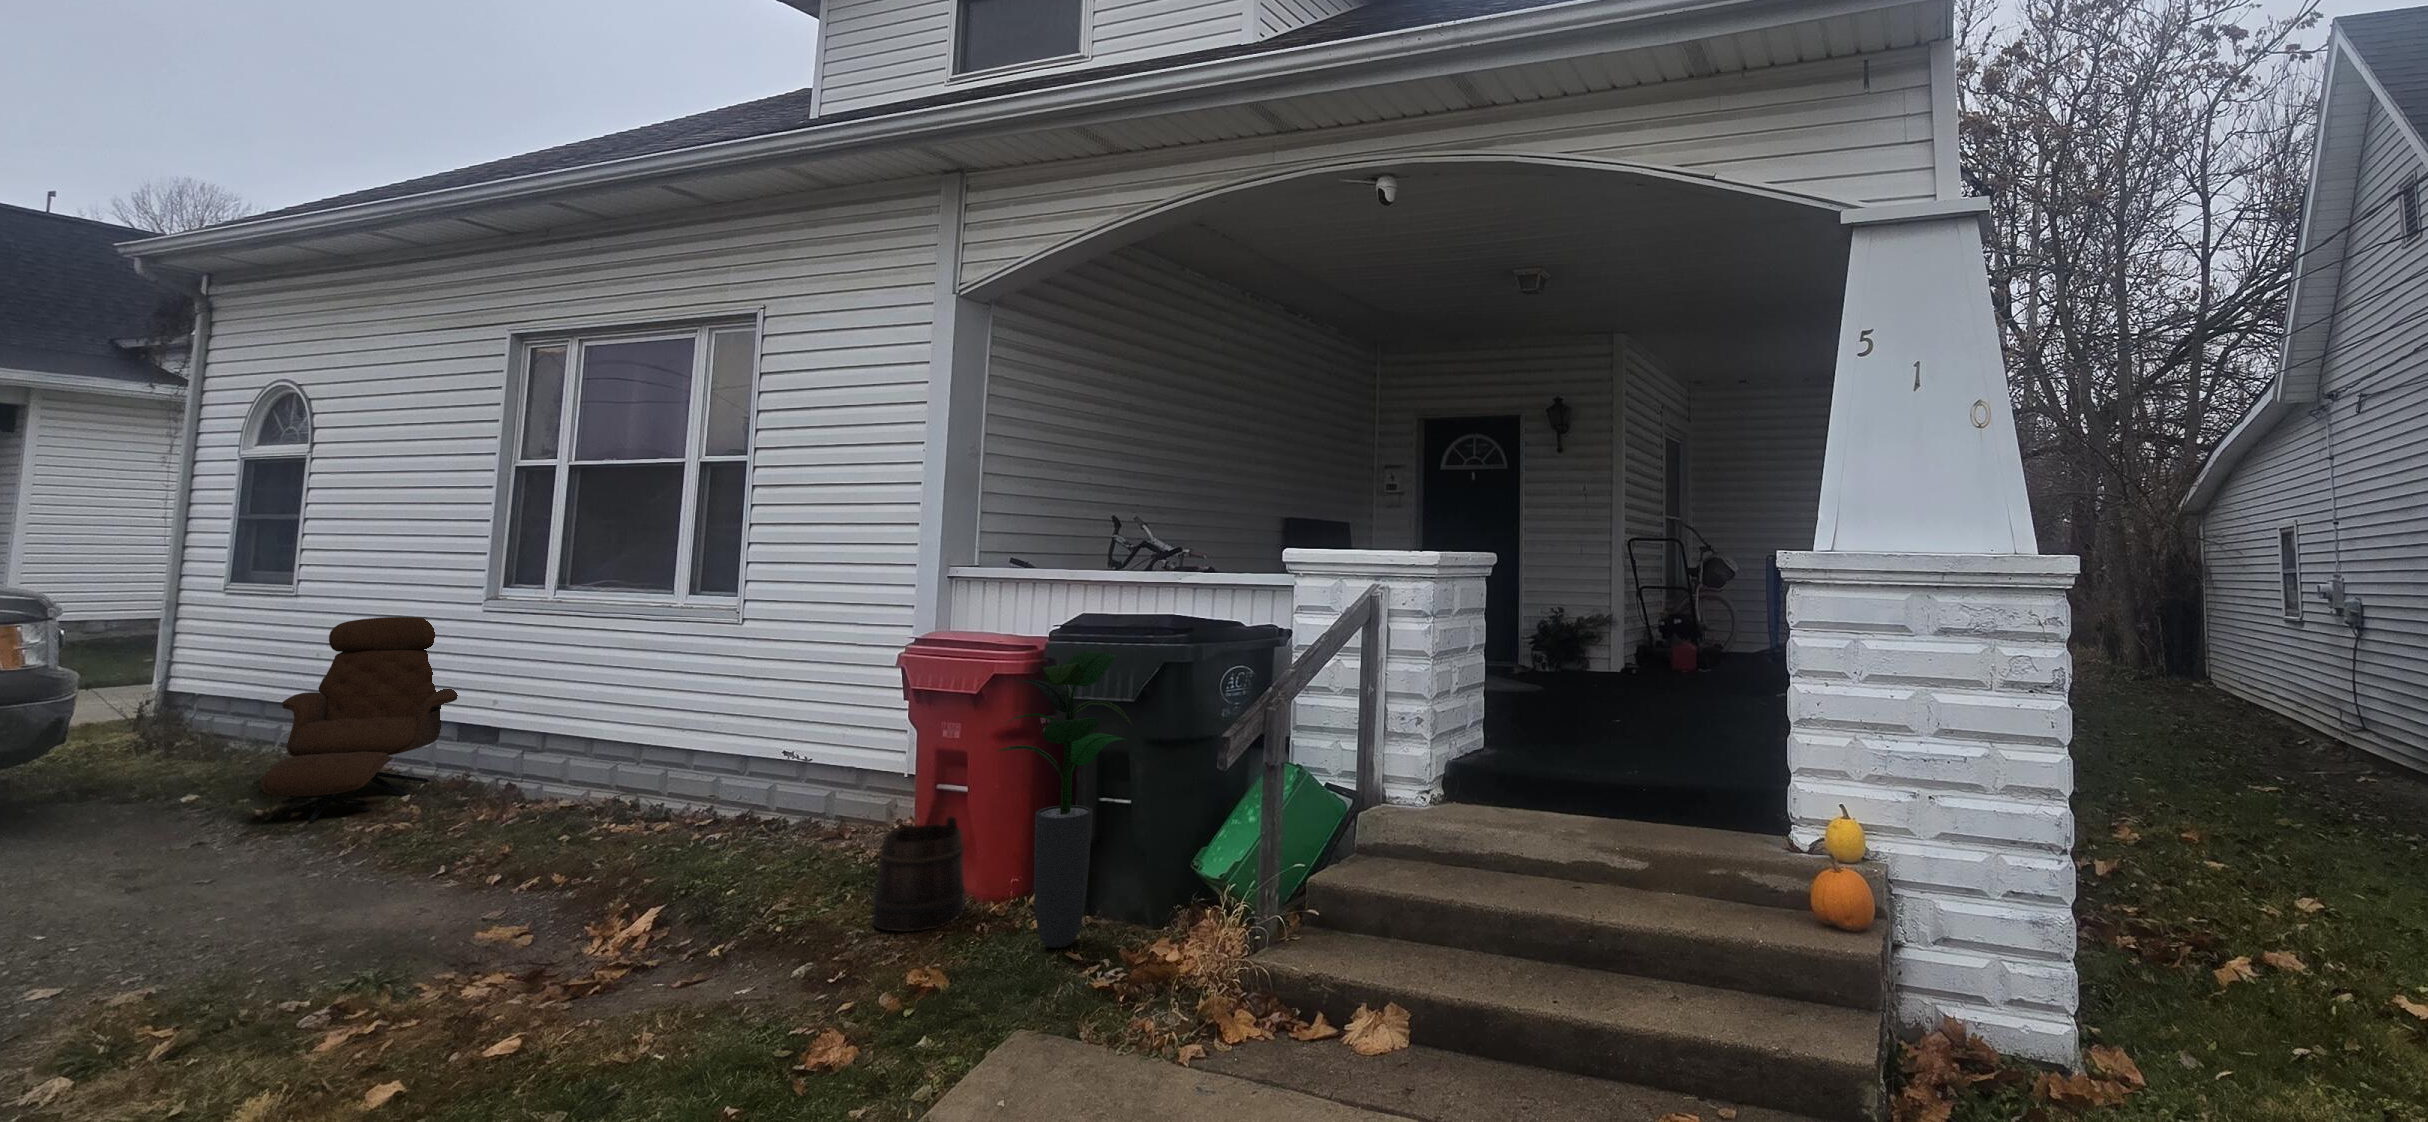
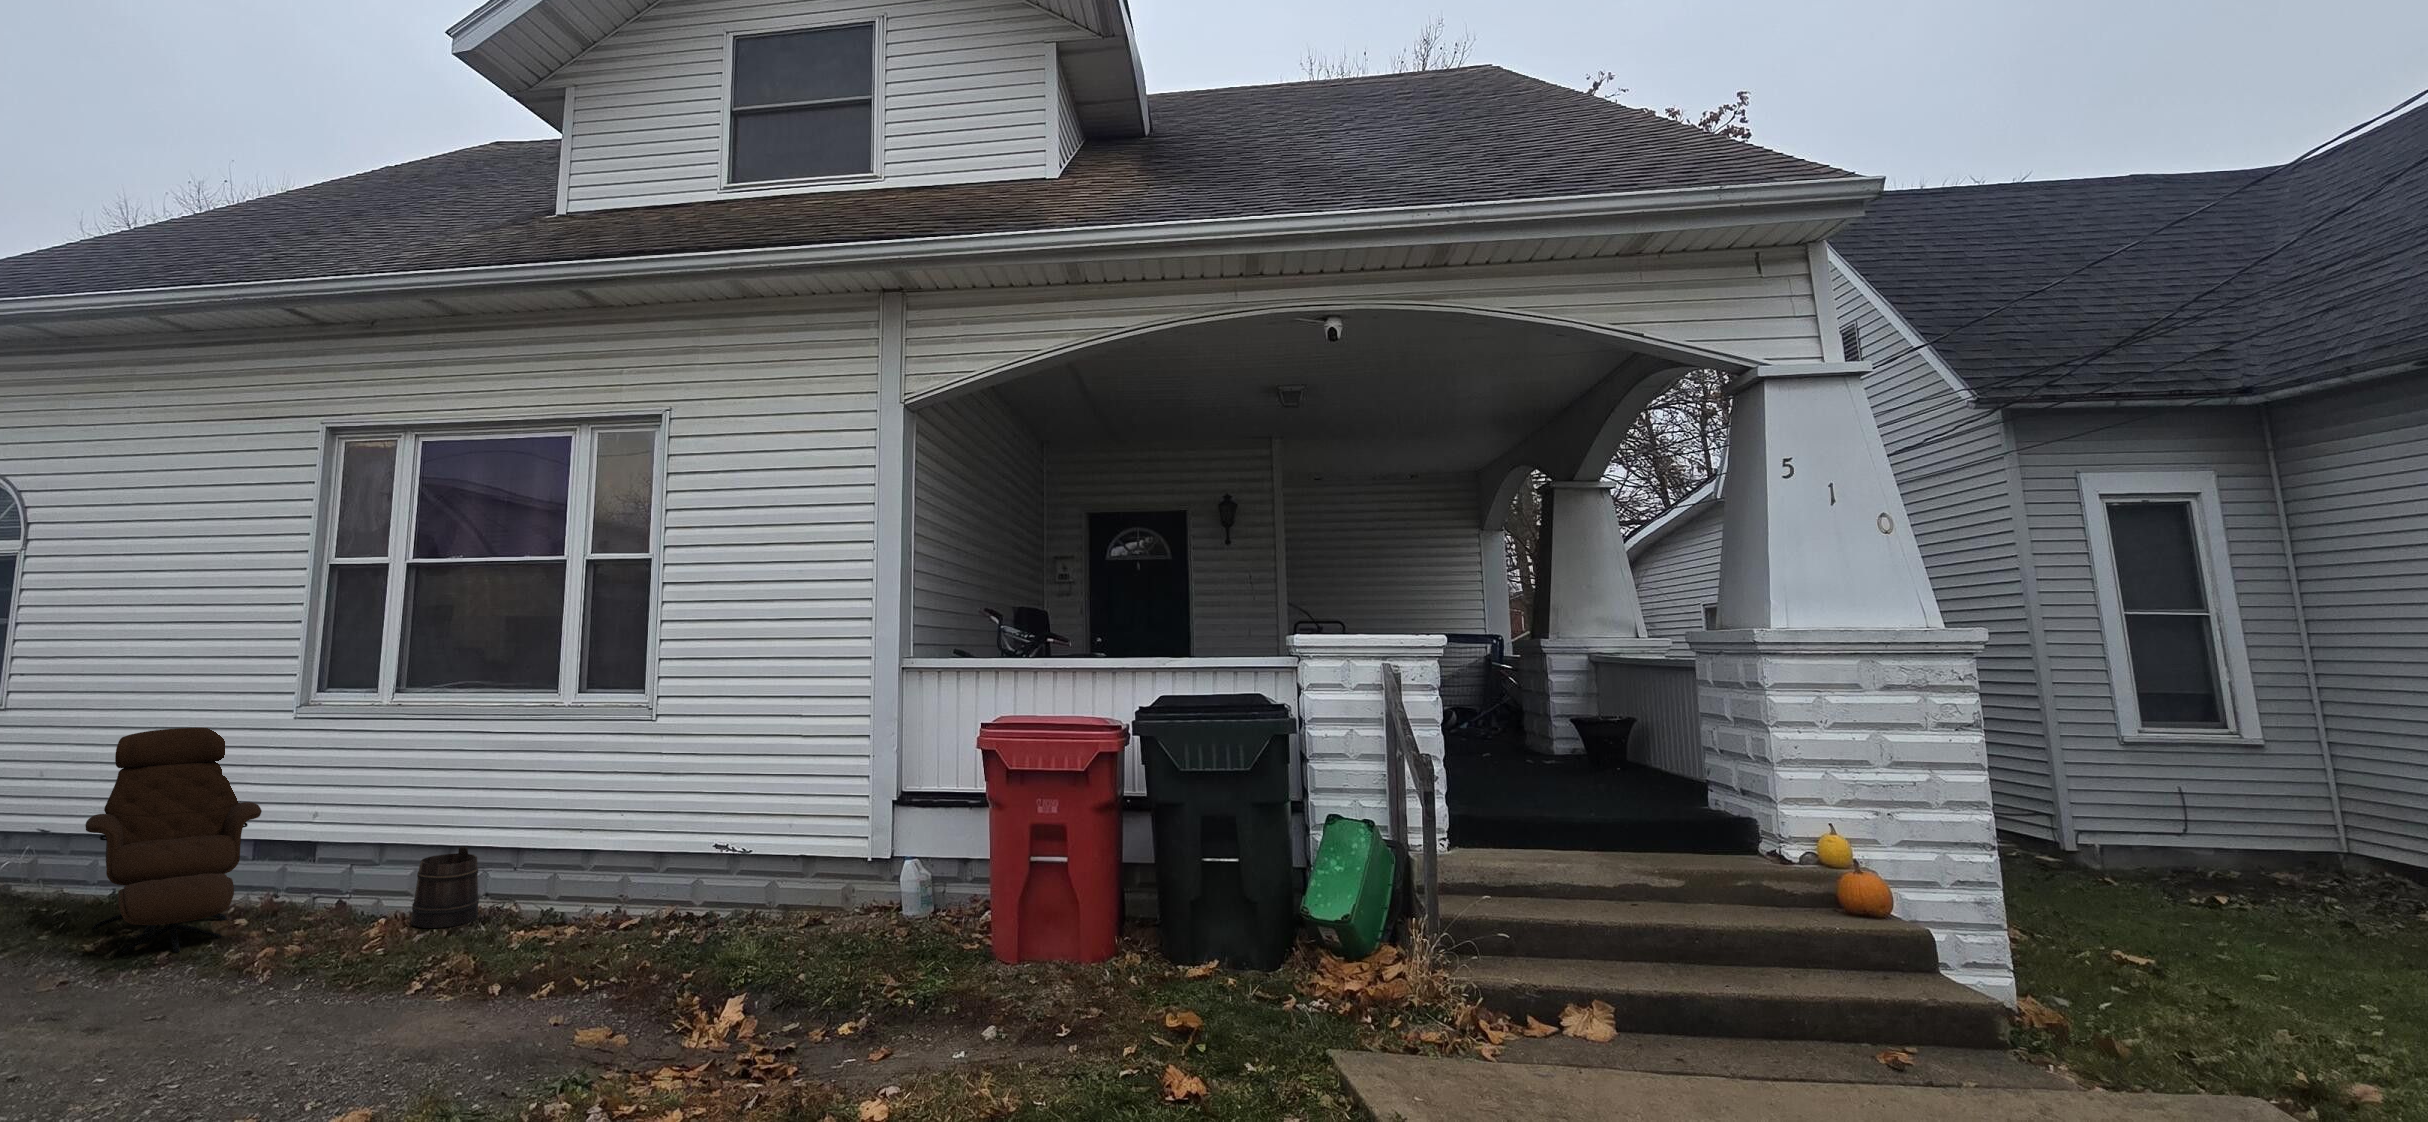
potted plant: present [998,651,1133,948] -> none [1148,732,1252,989]
bucket: present [872,816,965,932] -> present [411,847,479,928]

